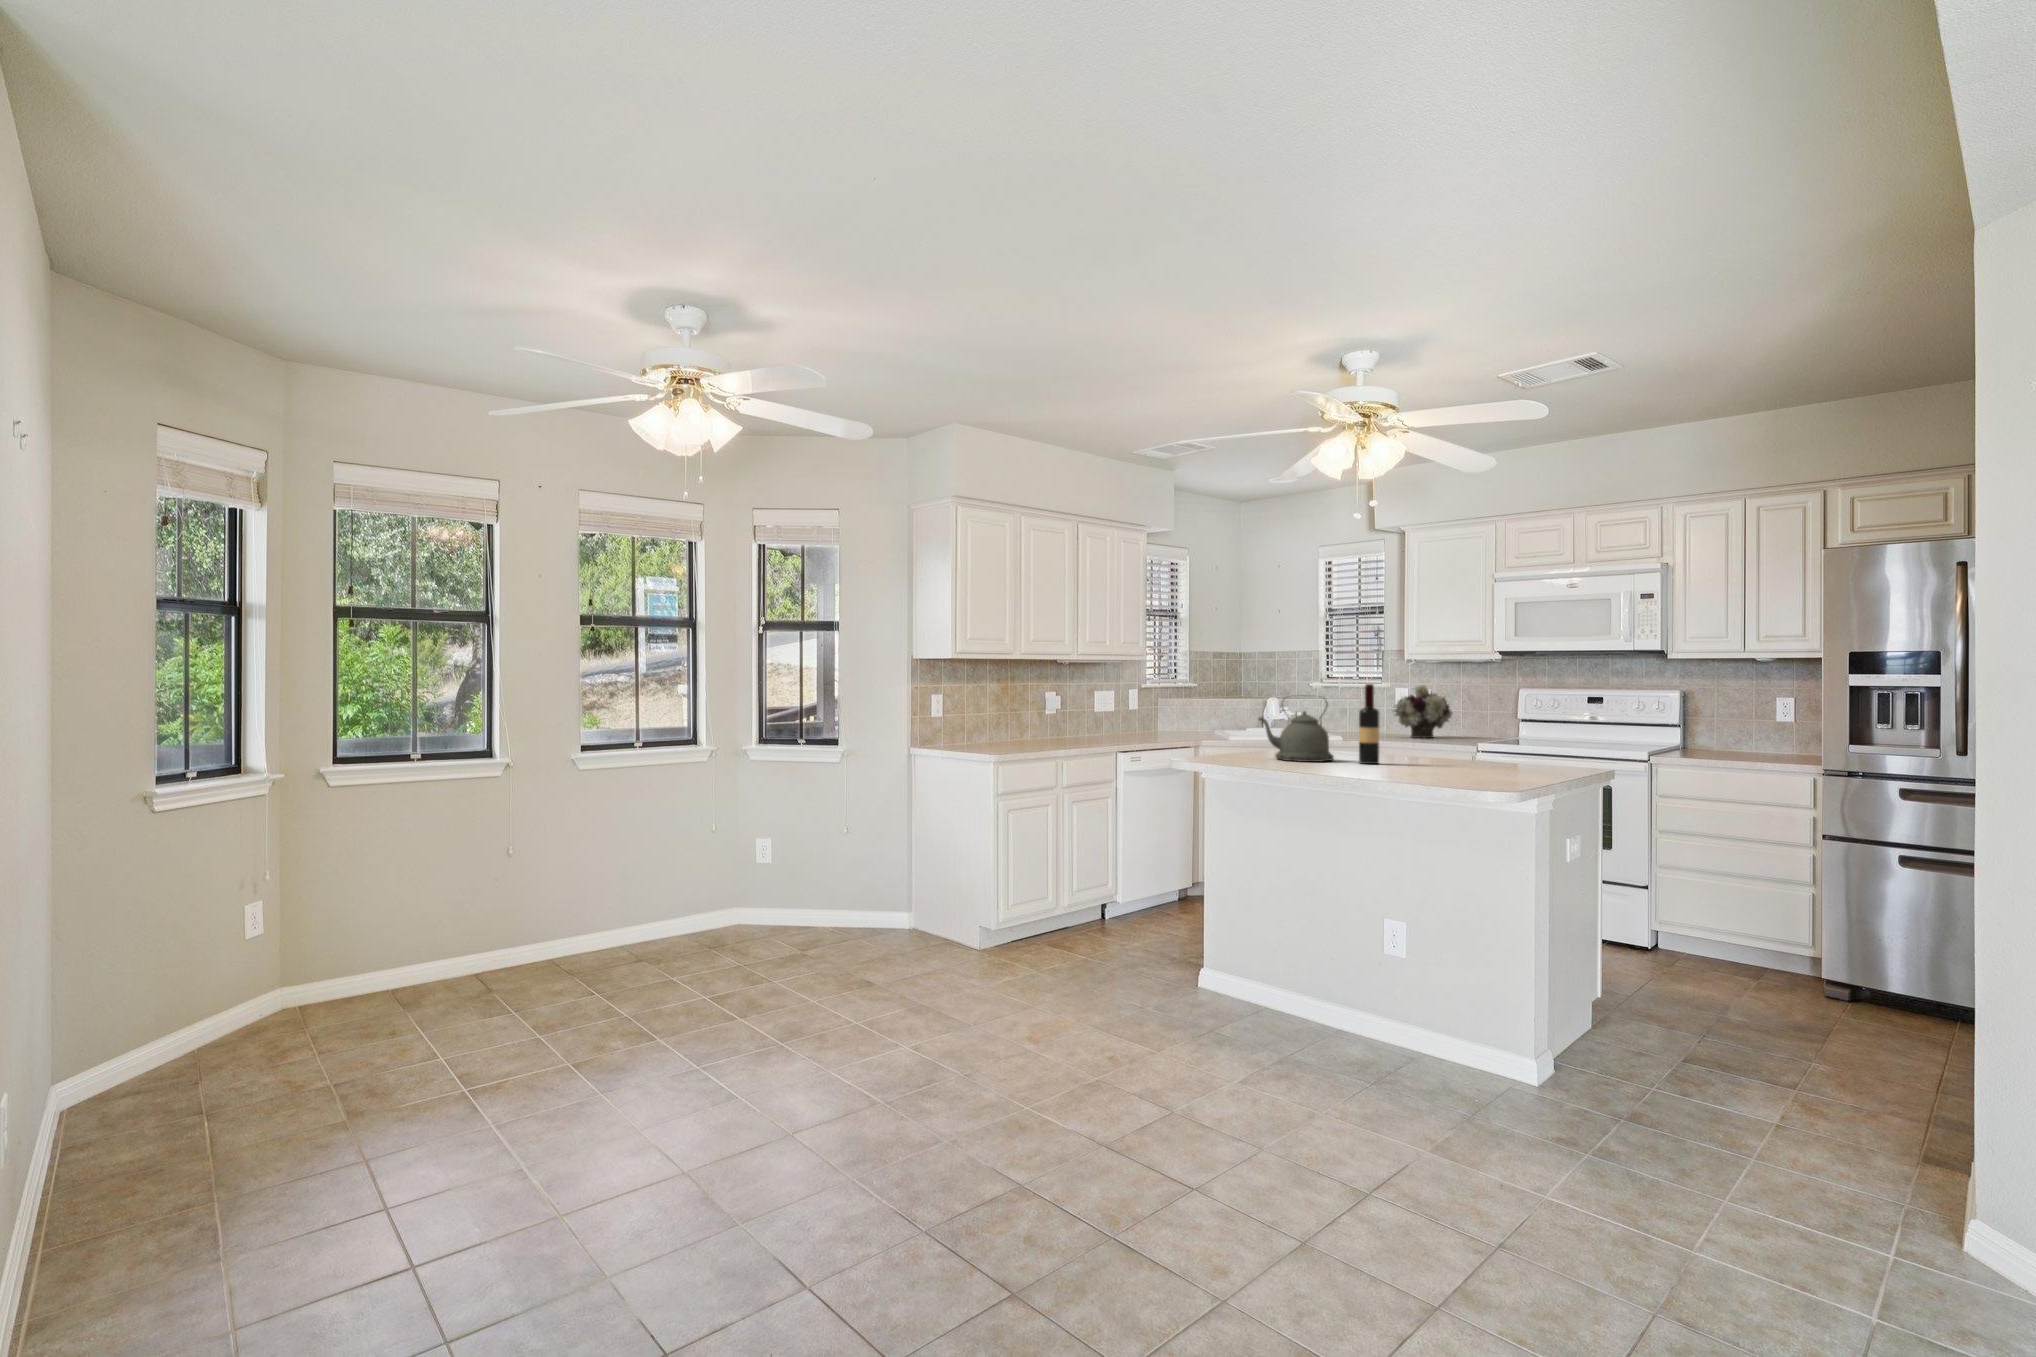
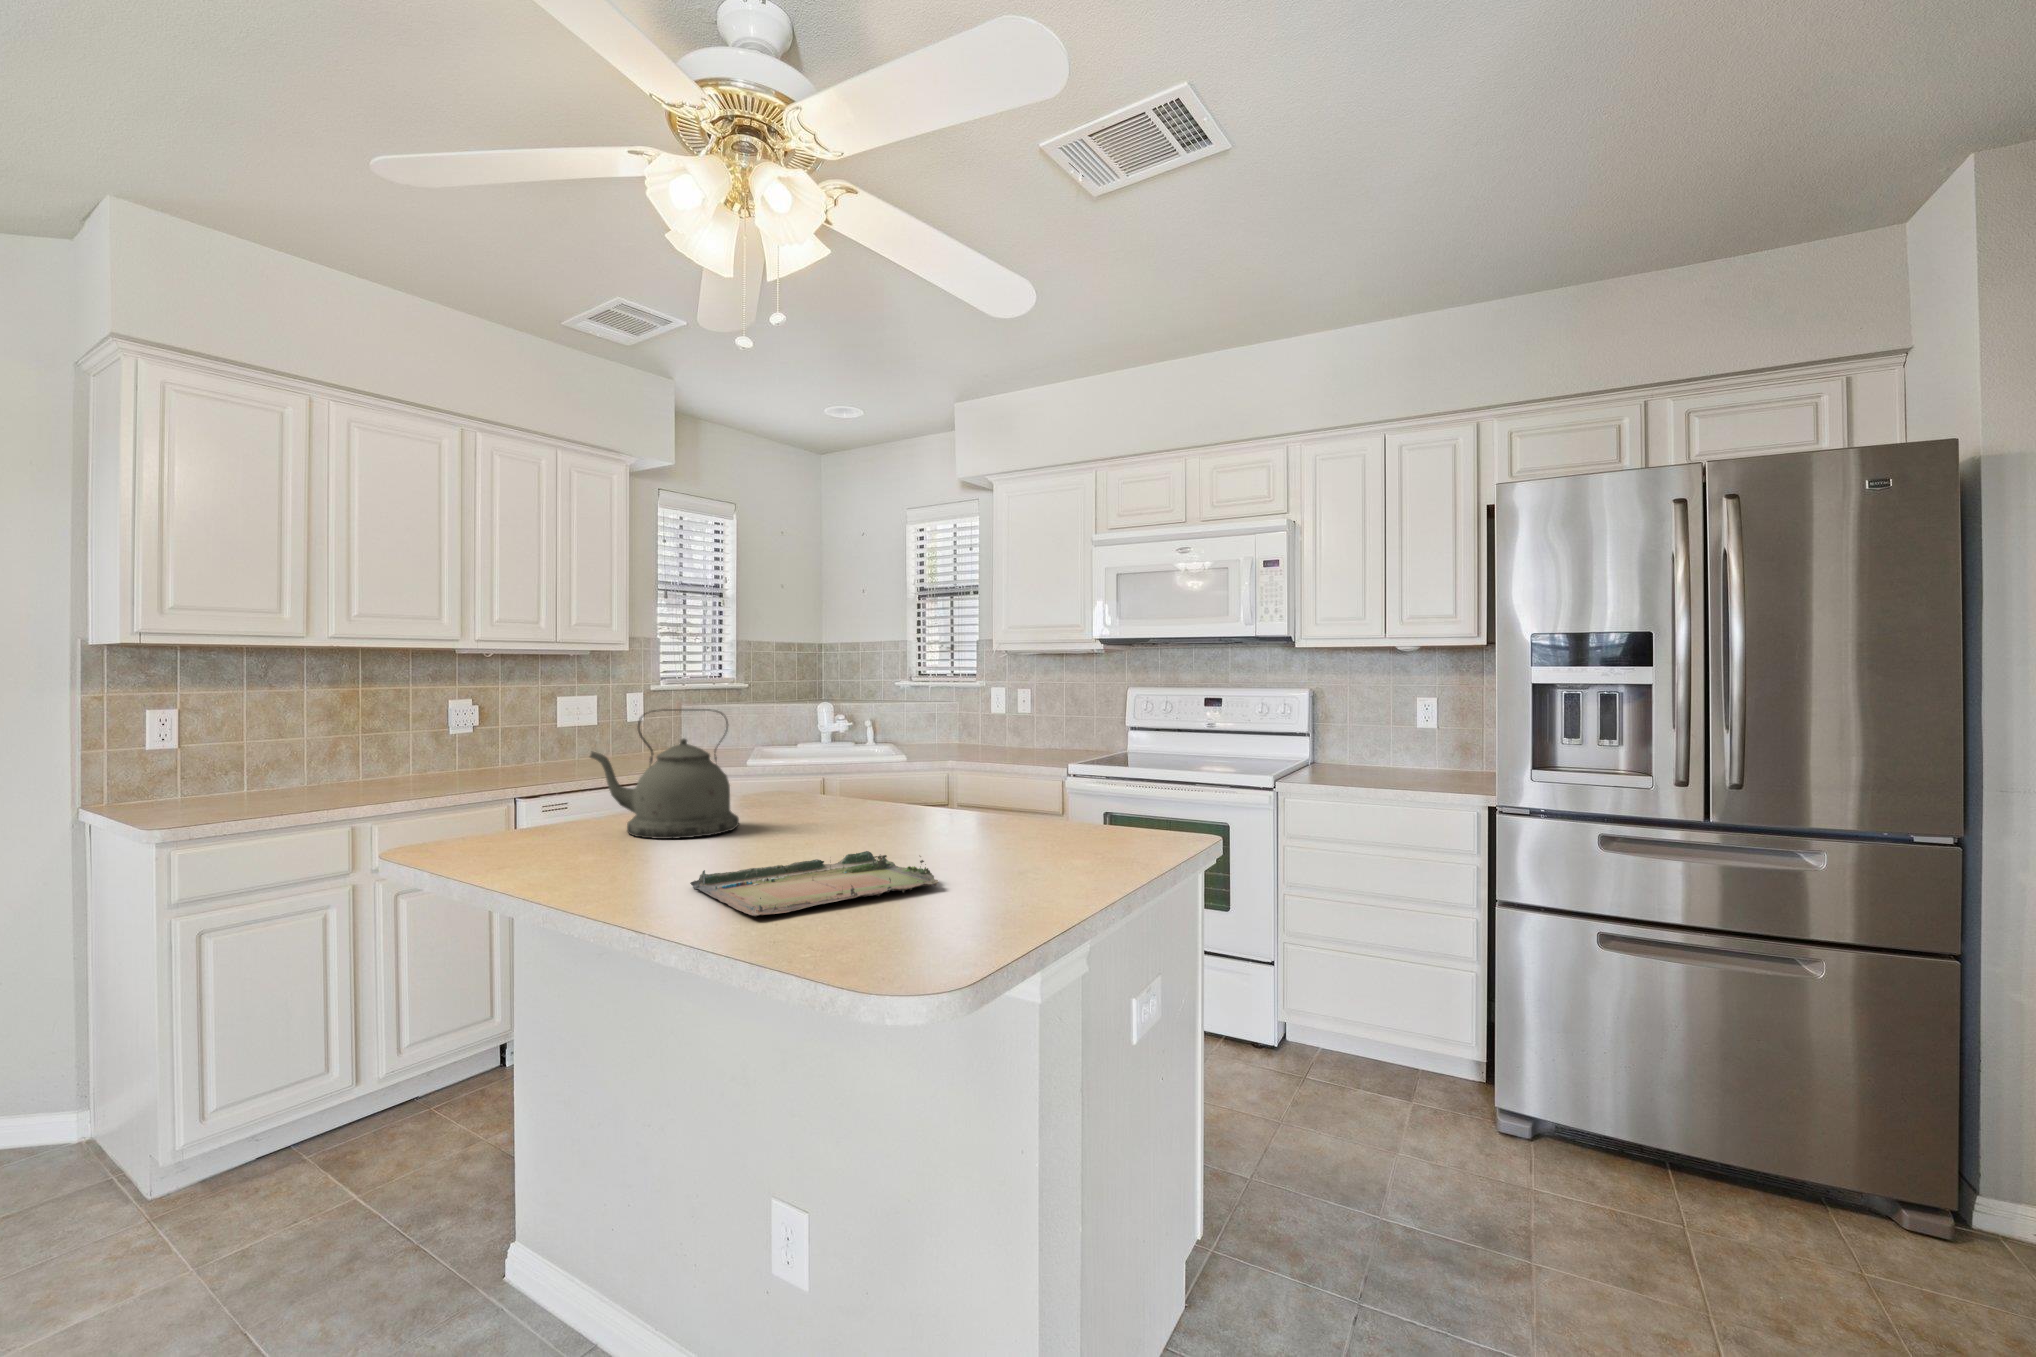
wine bottle: present [1359,684,1379,764] -> none [768,686,806,841]
flower arrangement: present [1394,685,1453,738] -> none [979,683,1054,752]
tray: none [1367,763,1487,777] -> present [690,851,938,916]

